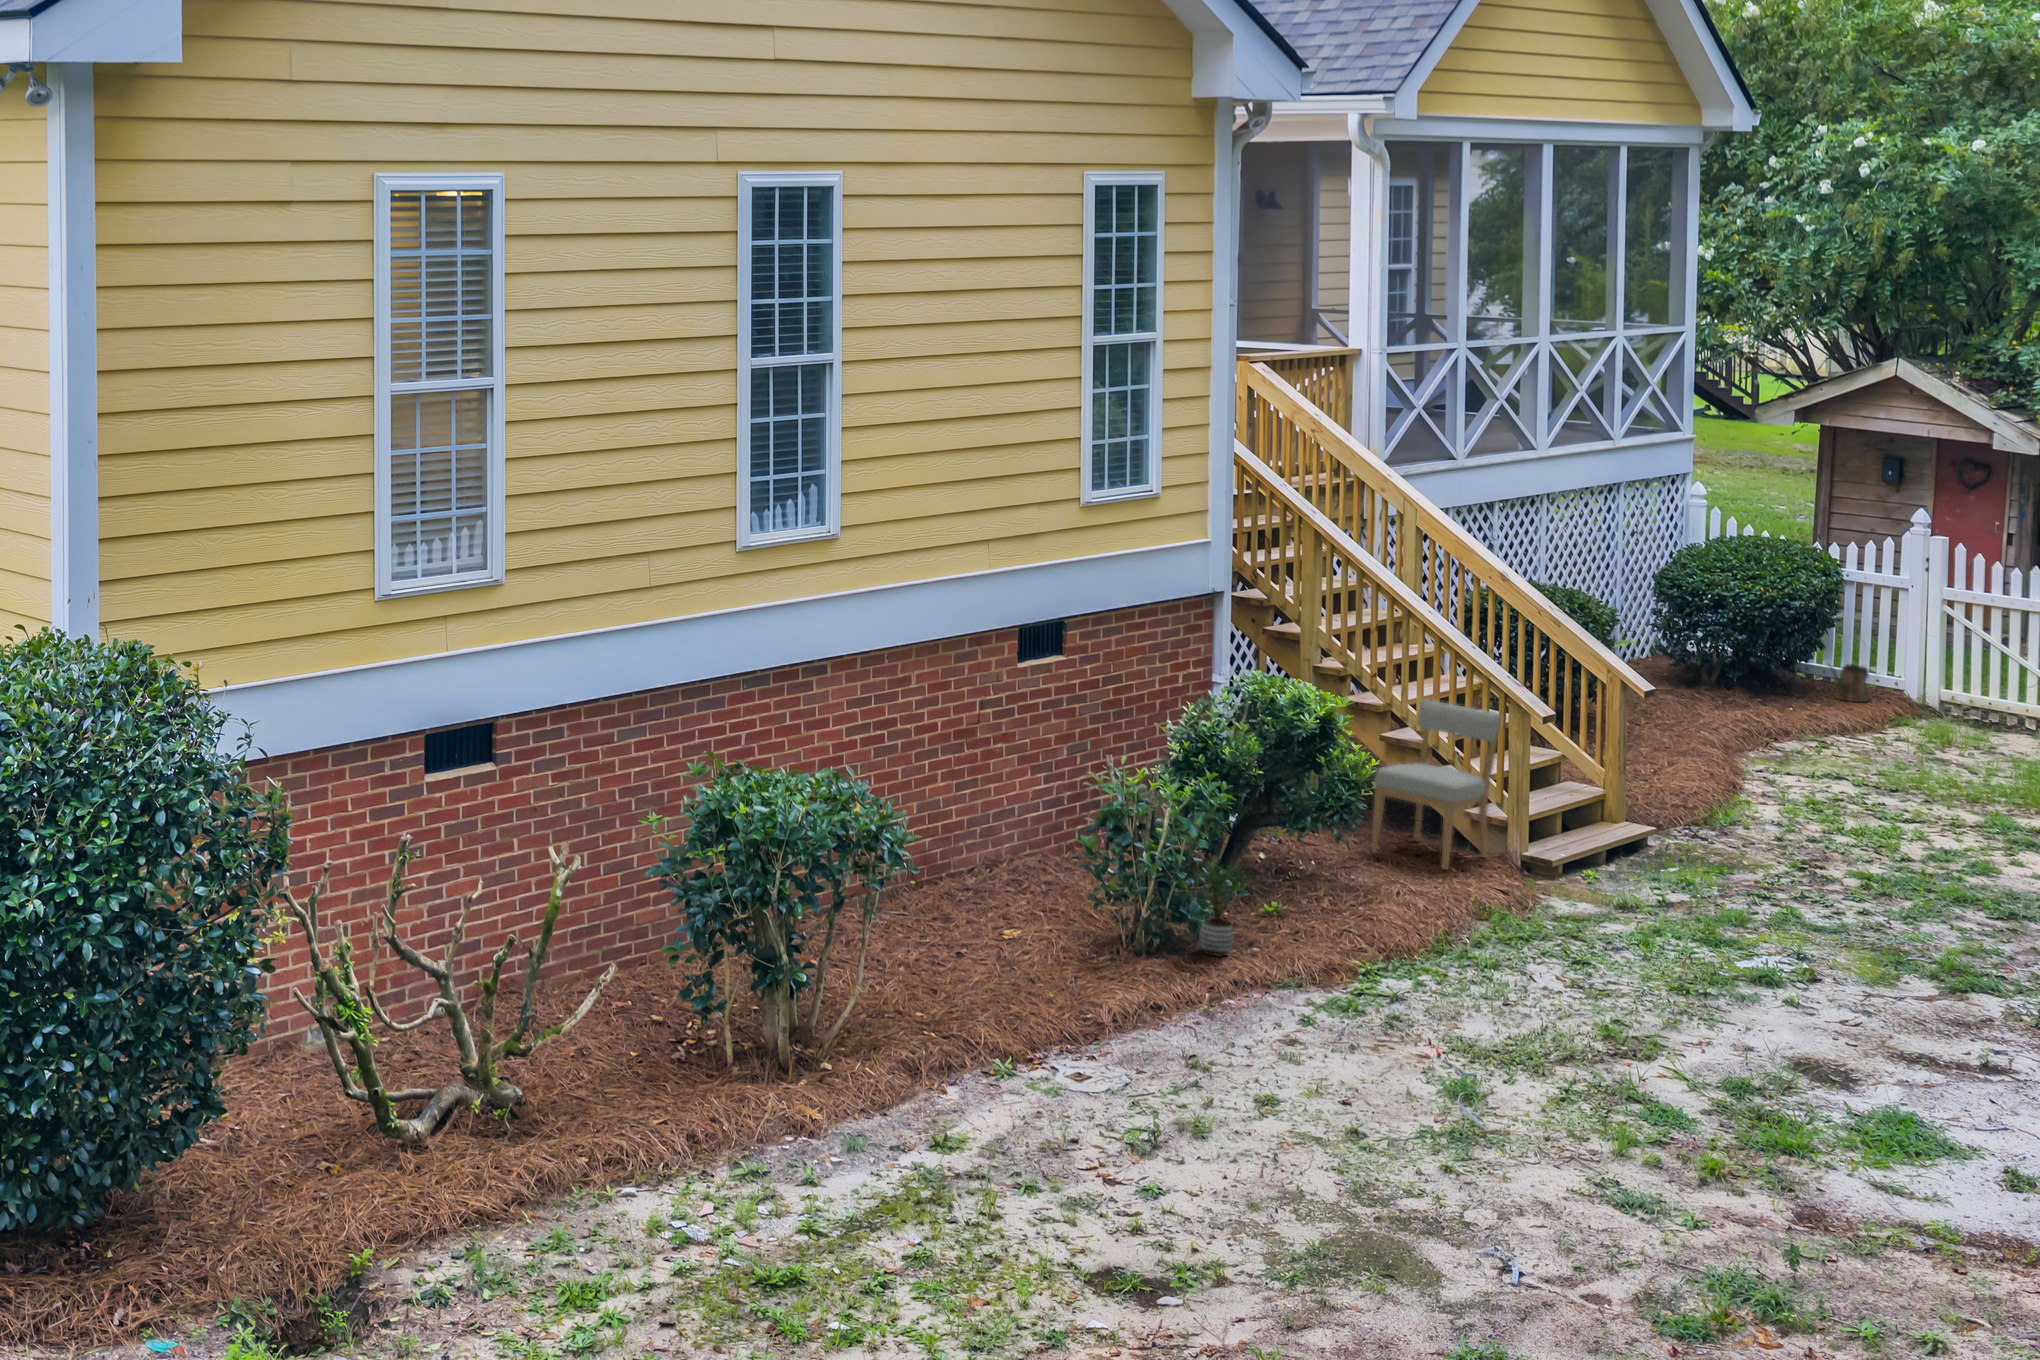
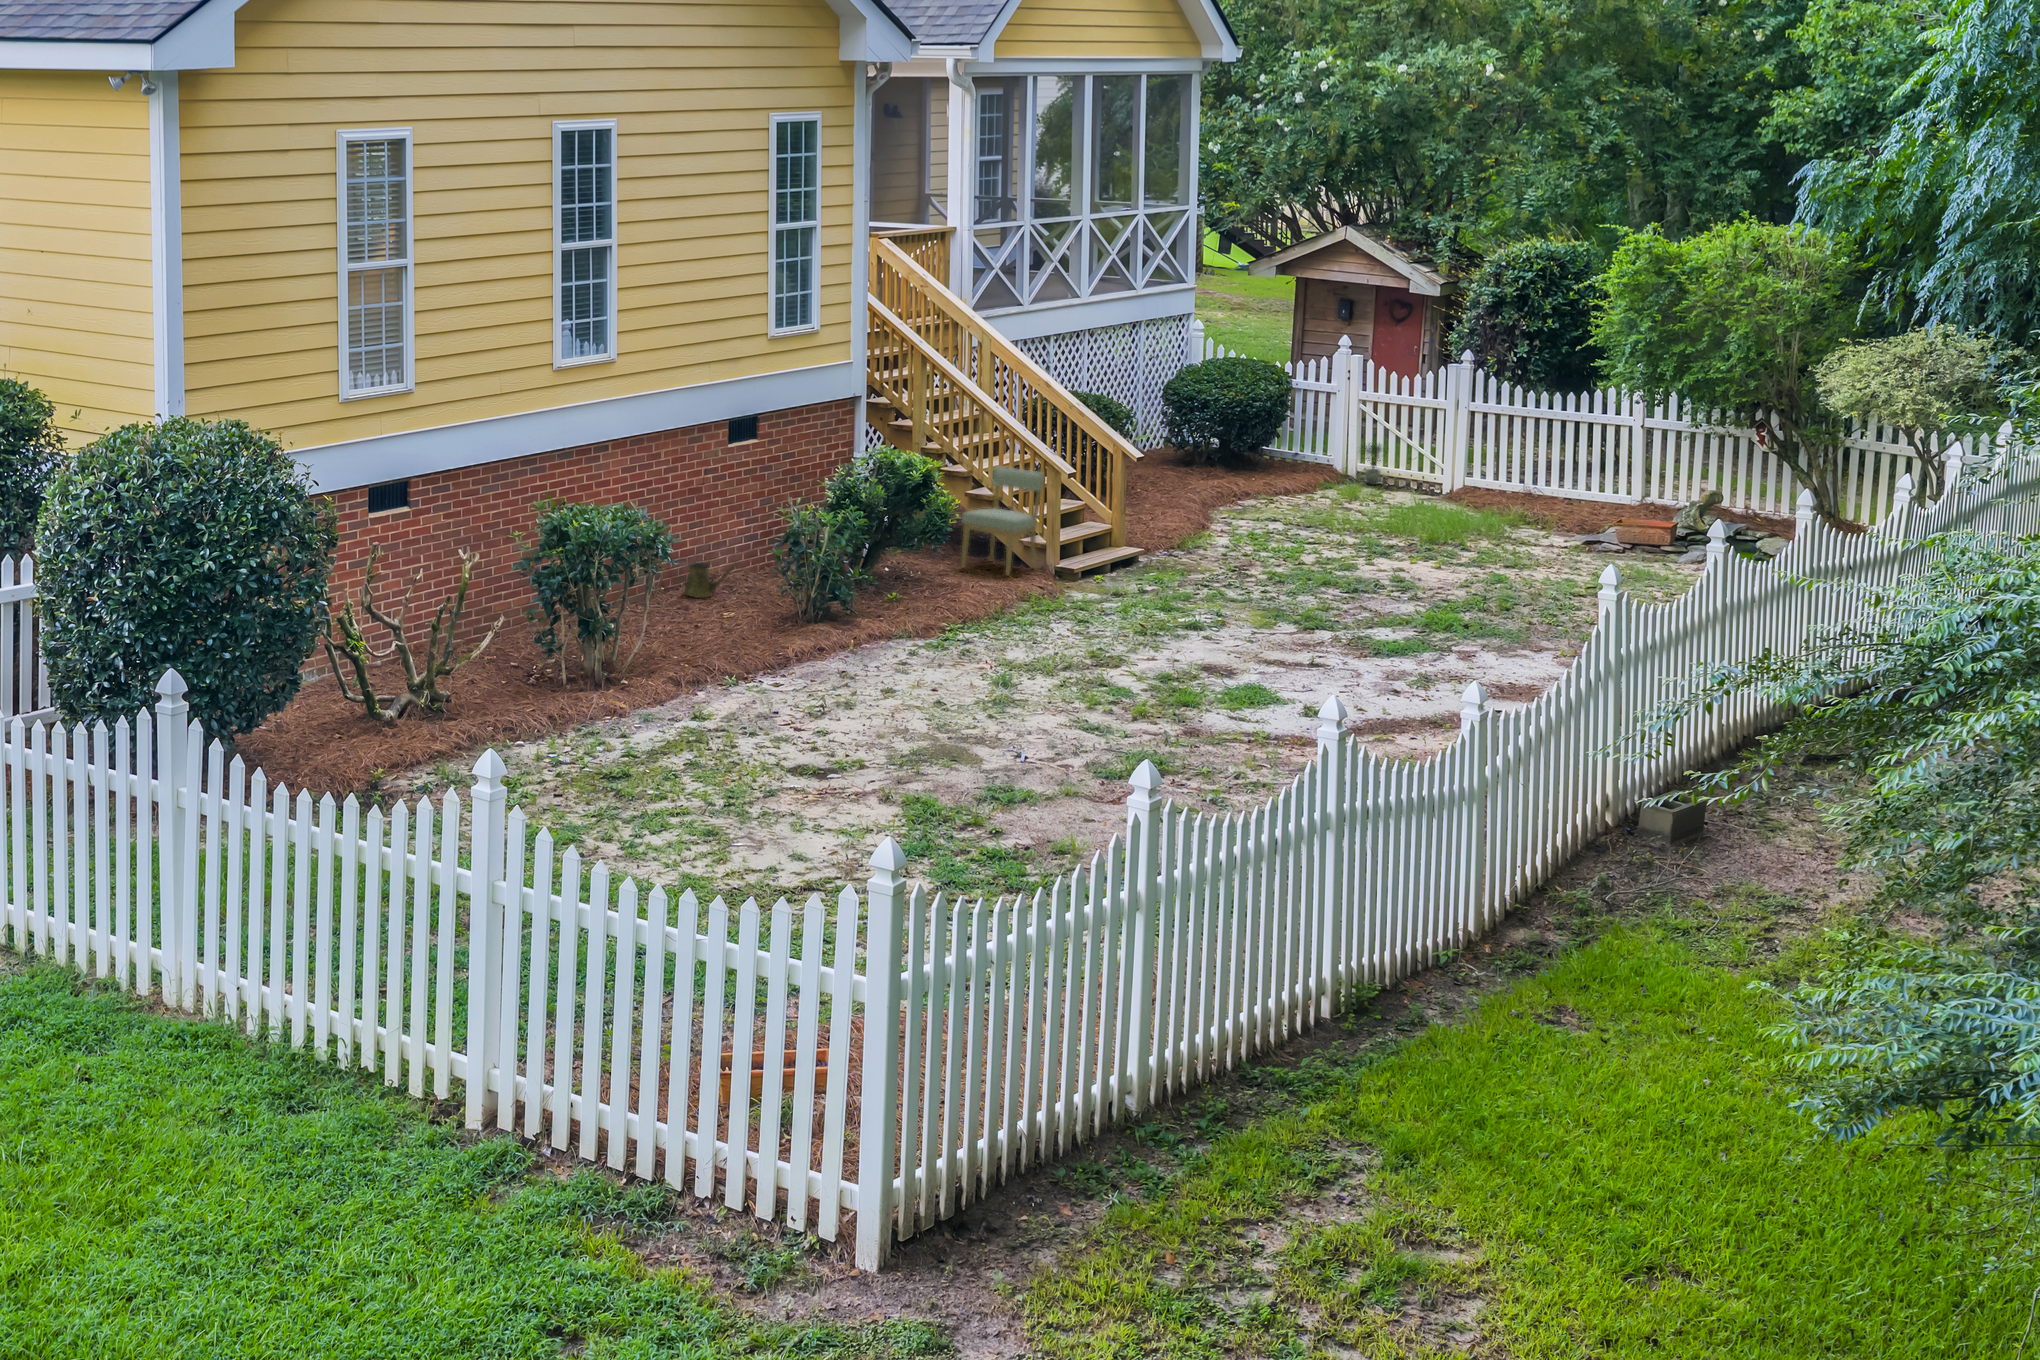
watering can: present [1830,664,1869,702] -> present [684,562,735,598]
potted plant: present [1195,863,1255,957] -> present [1362,443,1387,485]

